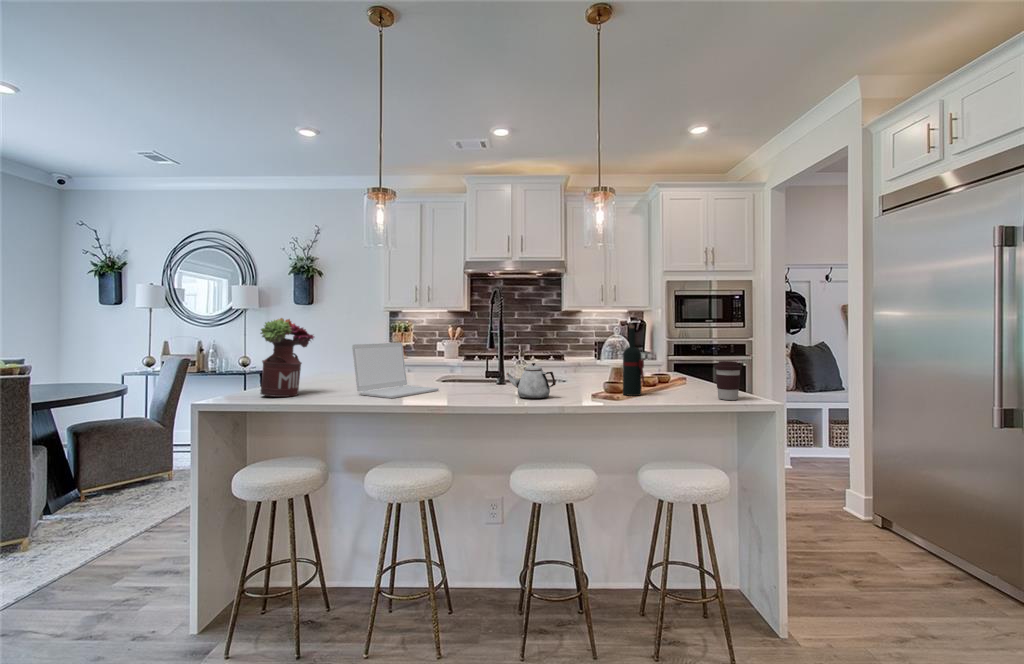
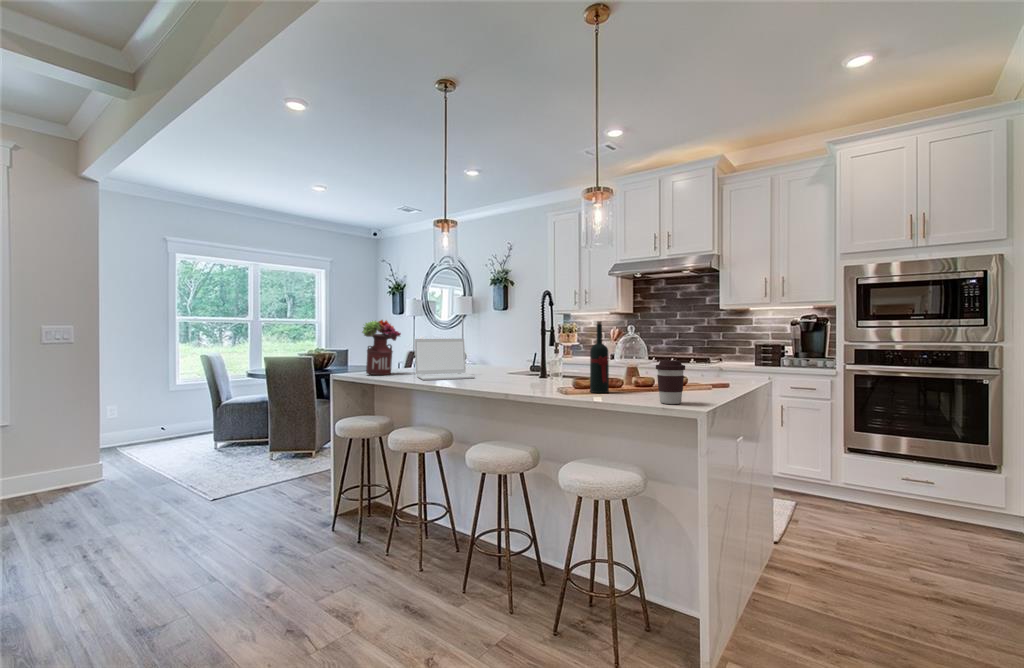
teapot: present [507,363,556,399] -> none [497,356,525,388]

